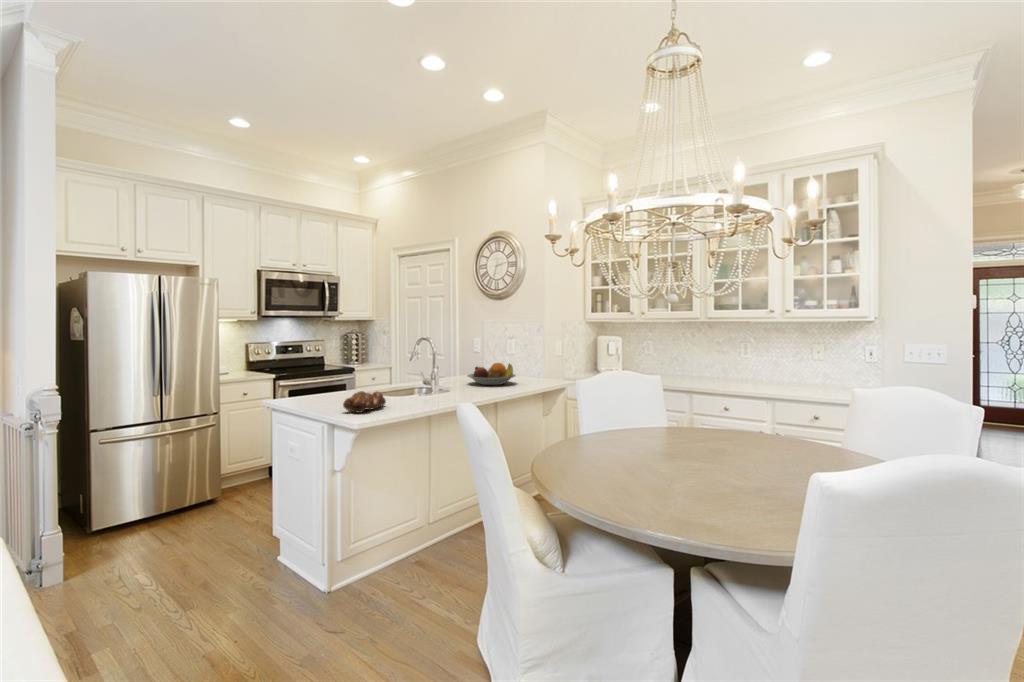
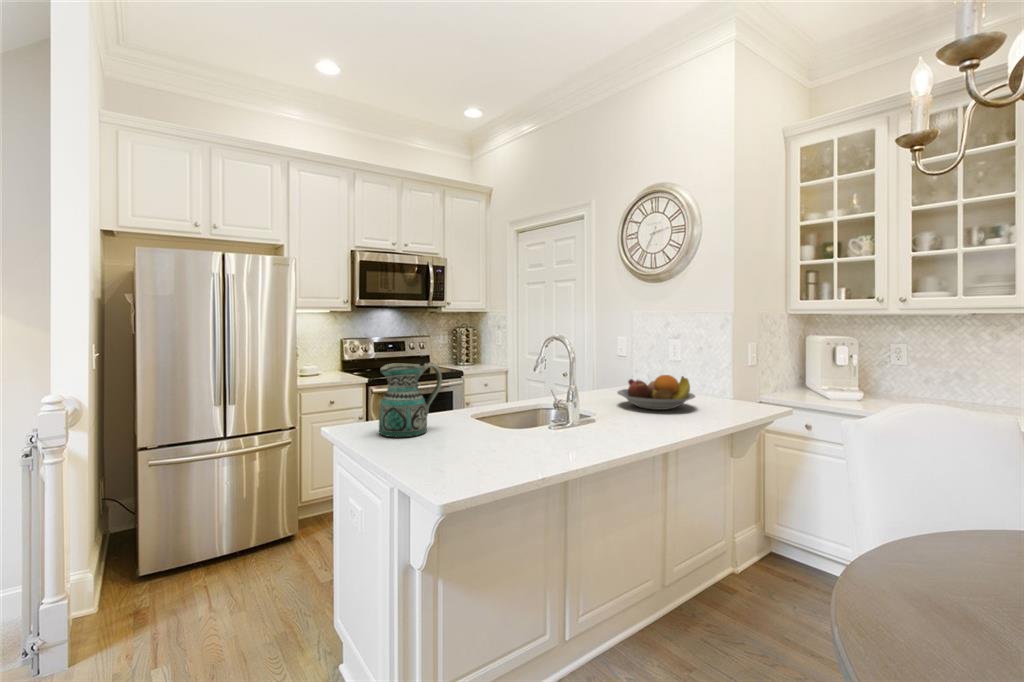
ceramic pitcher: none [307,355,348,402] -> present [379,363,442,437]
bread loaf: present [343,391,386,413] -> none [423,429,497,473]

